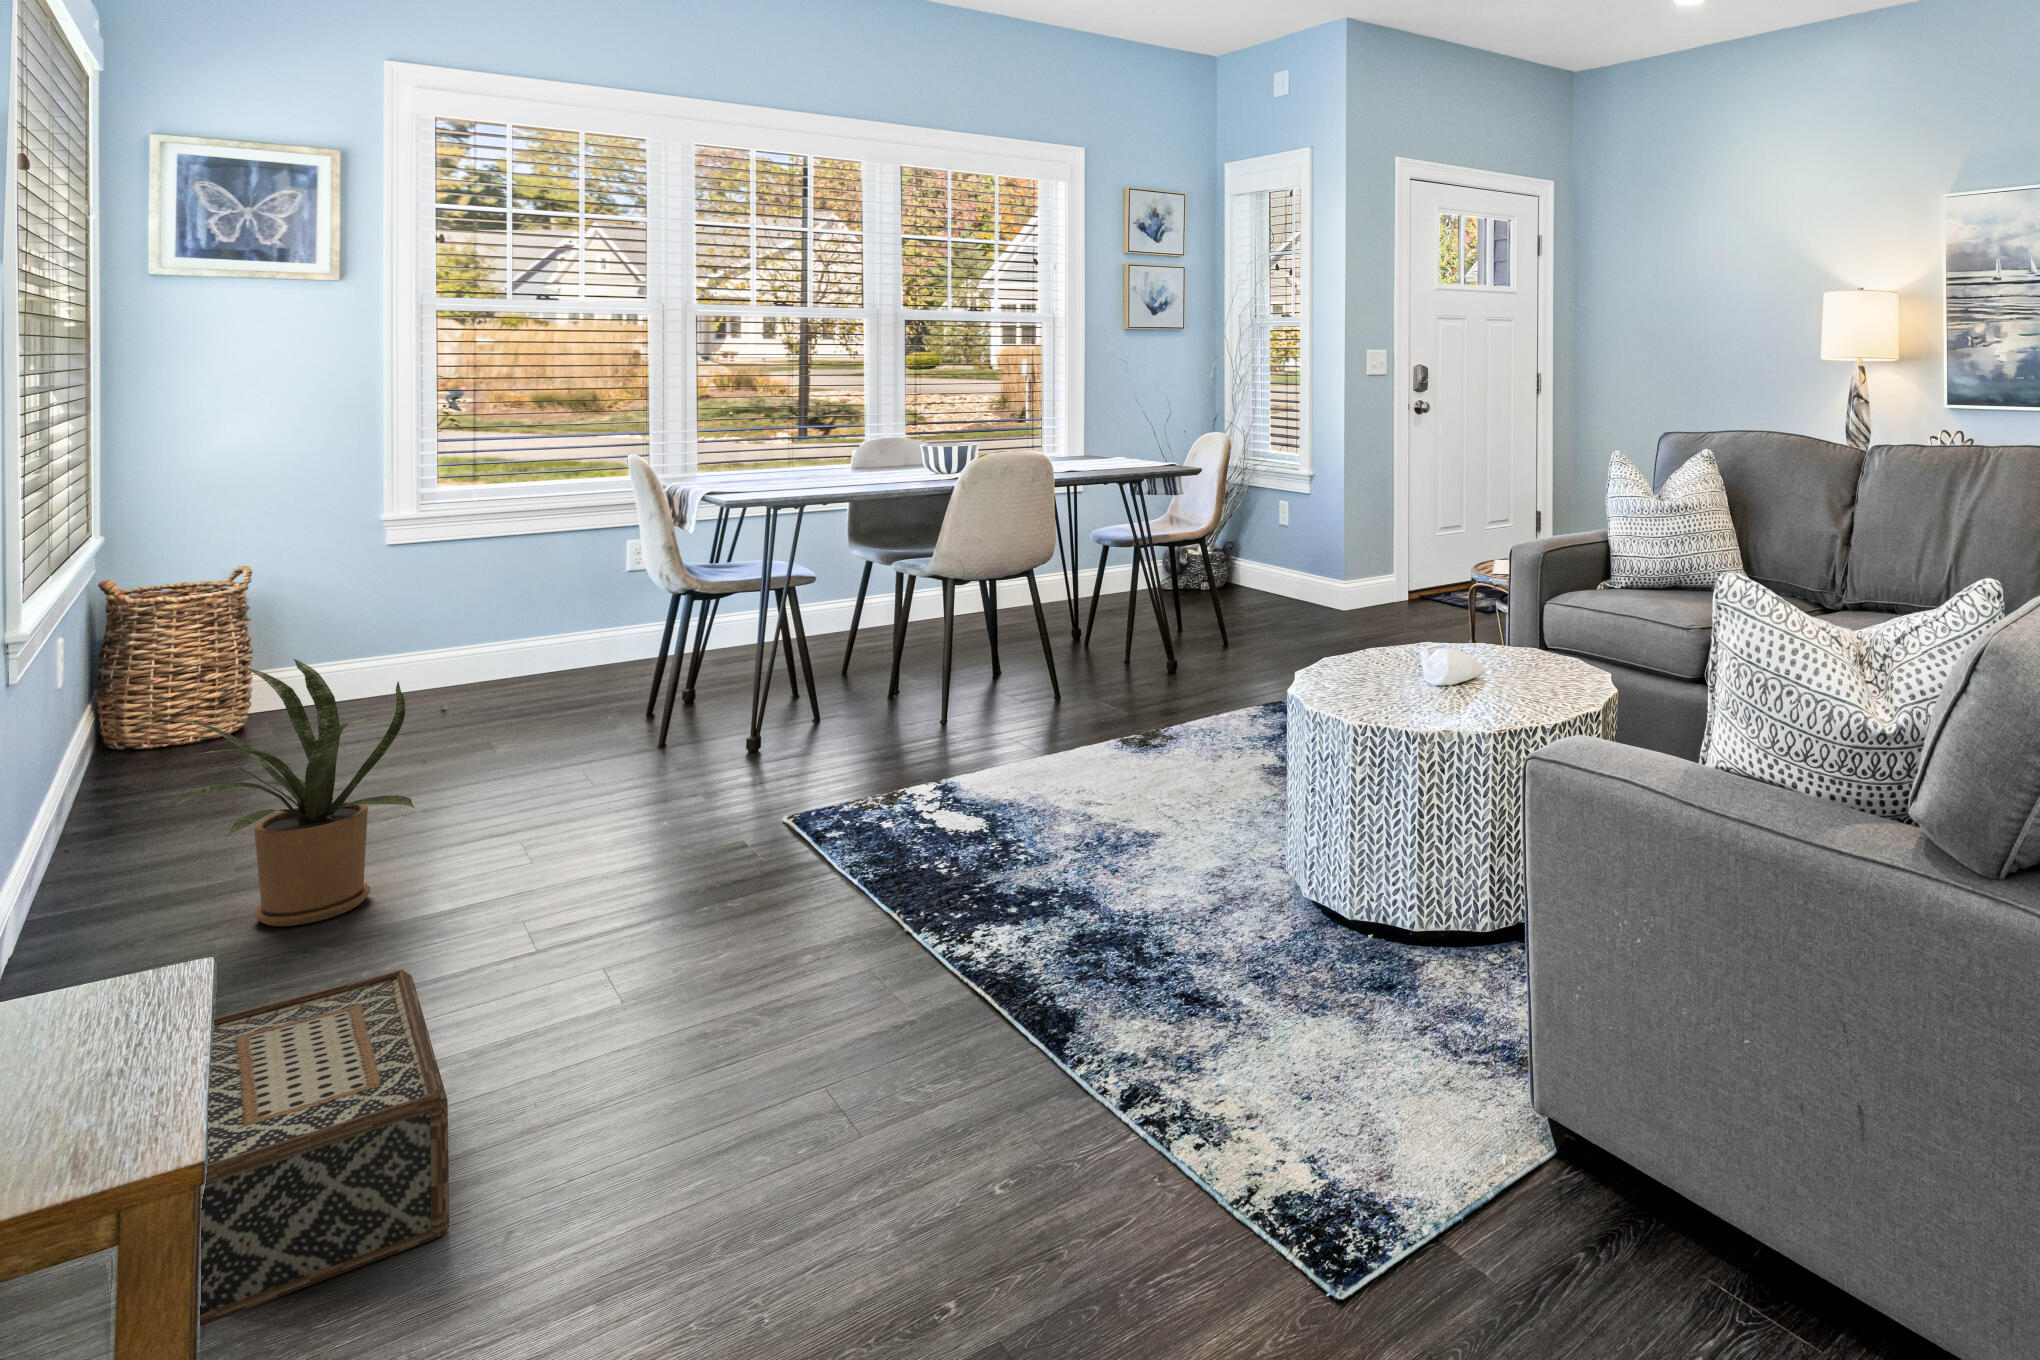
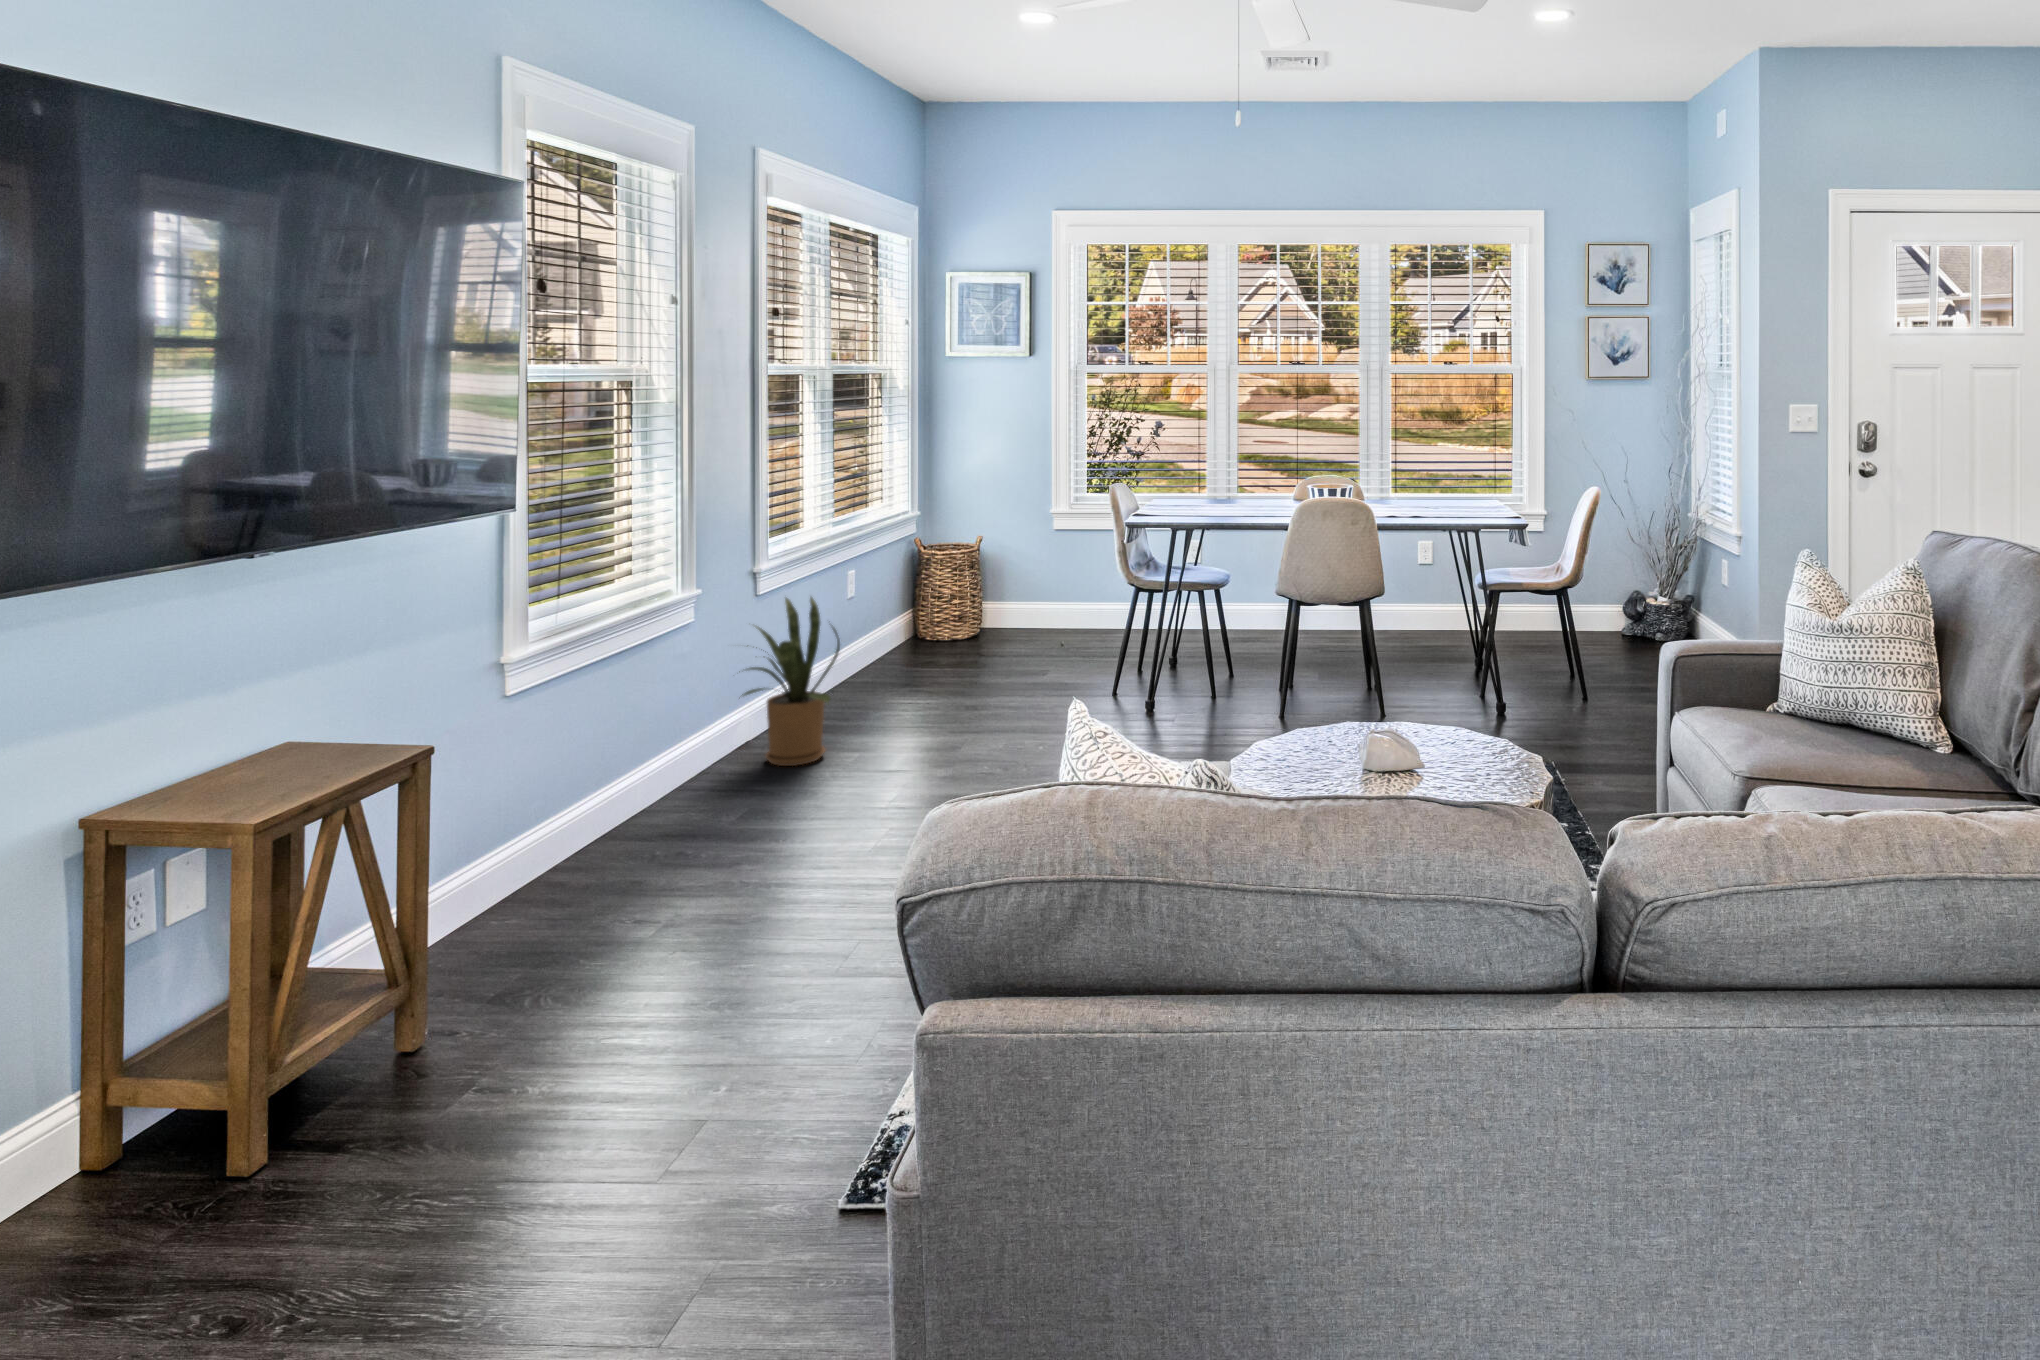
woven basket: present [200,969,449,1326] -> none [425,799,668,967]

